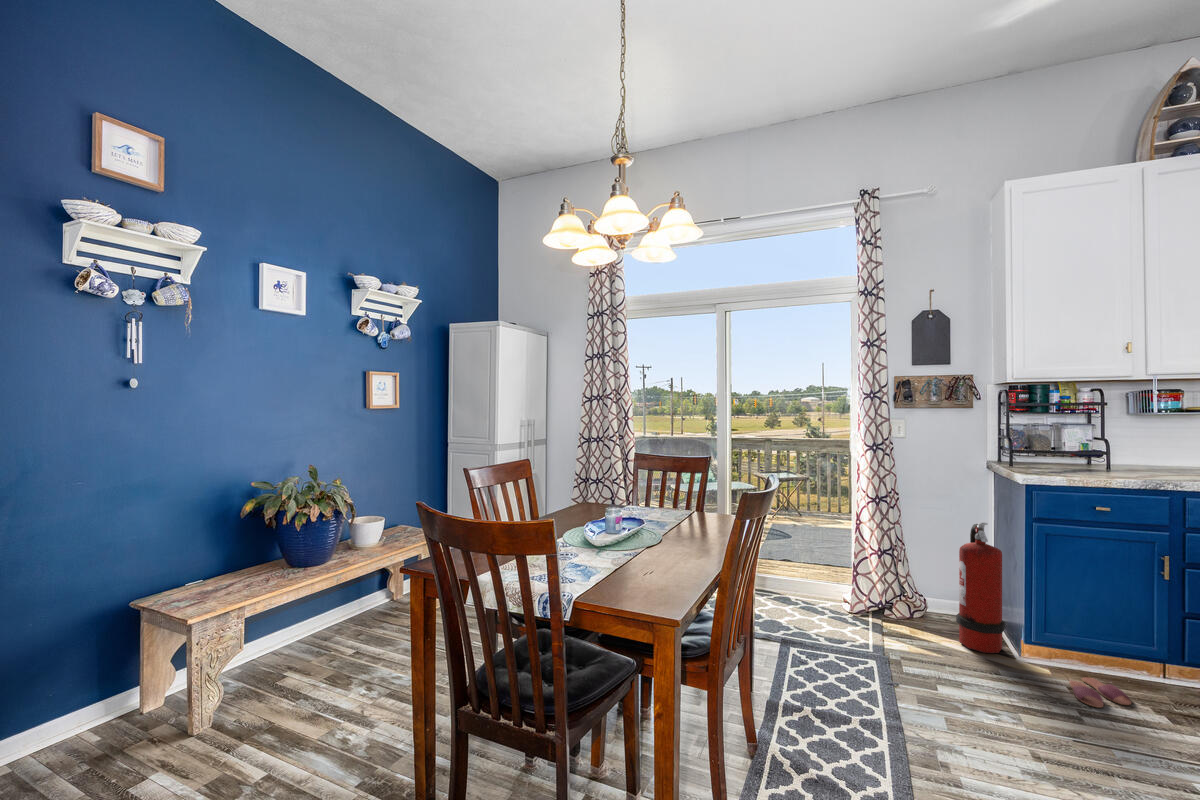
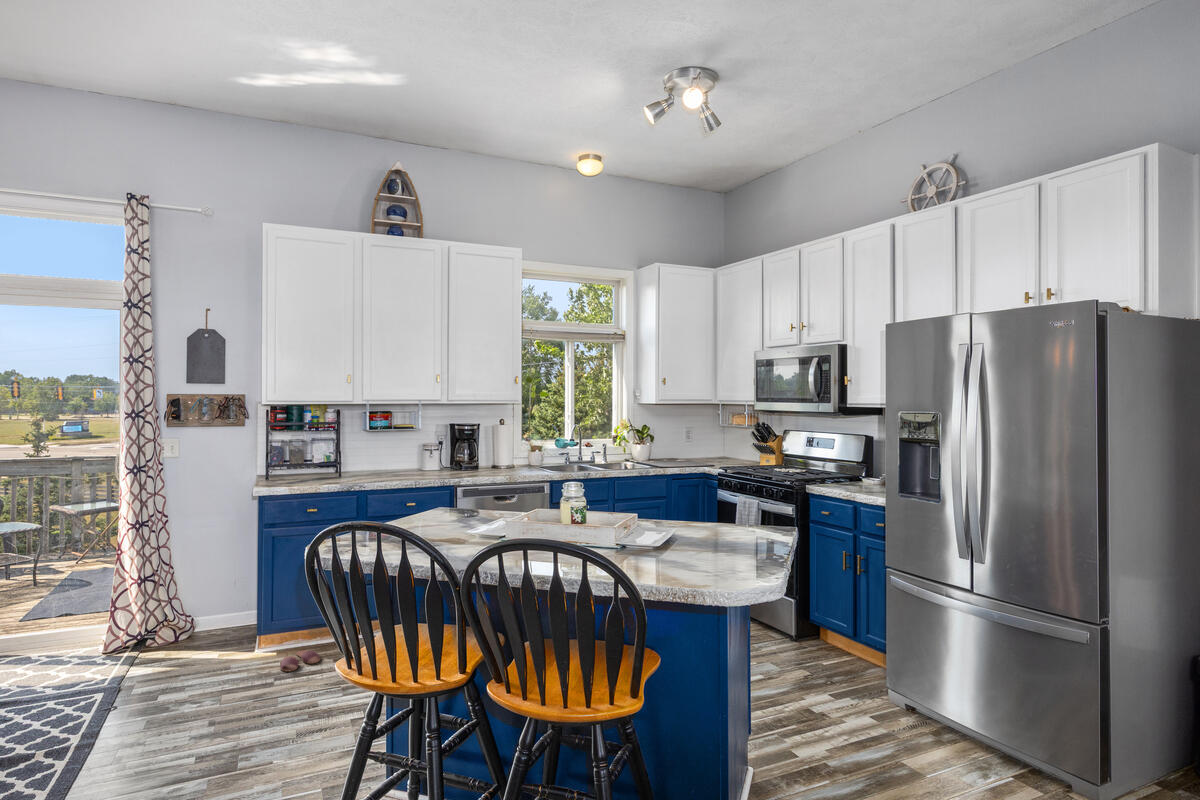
fire extinguisher: present [956,523,1005,653] -> none [207,535,250,655]

